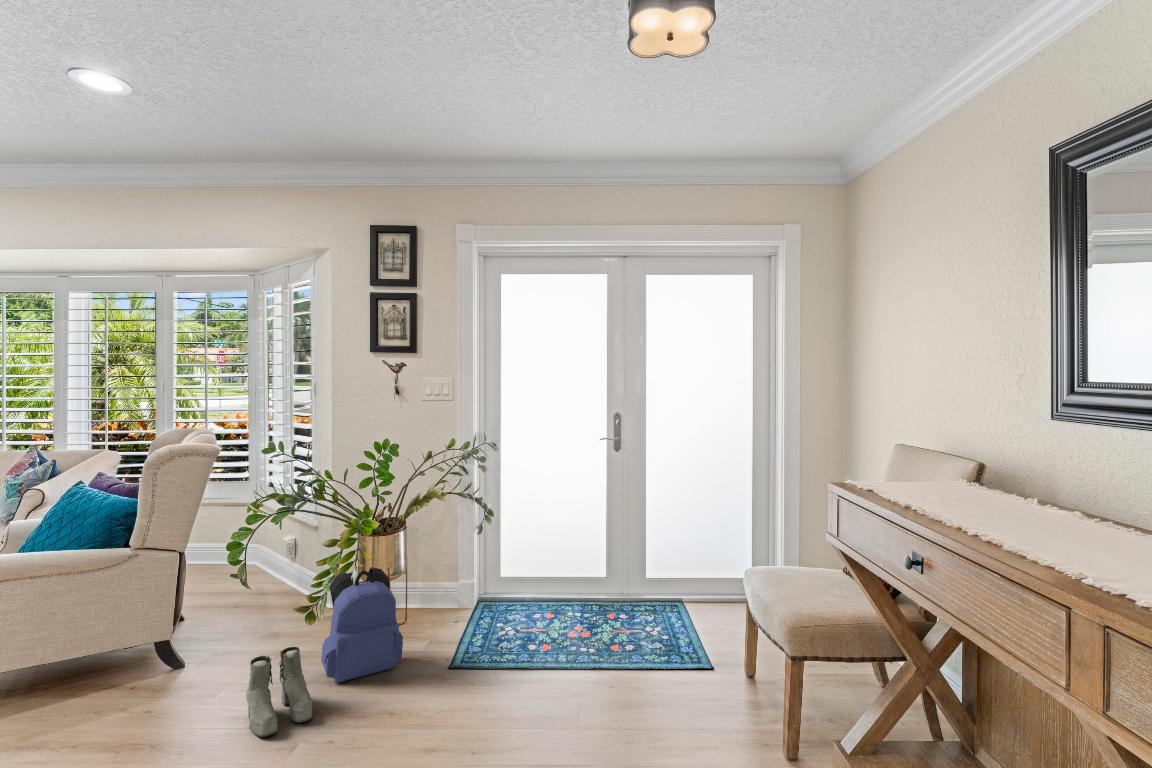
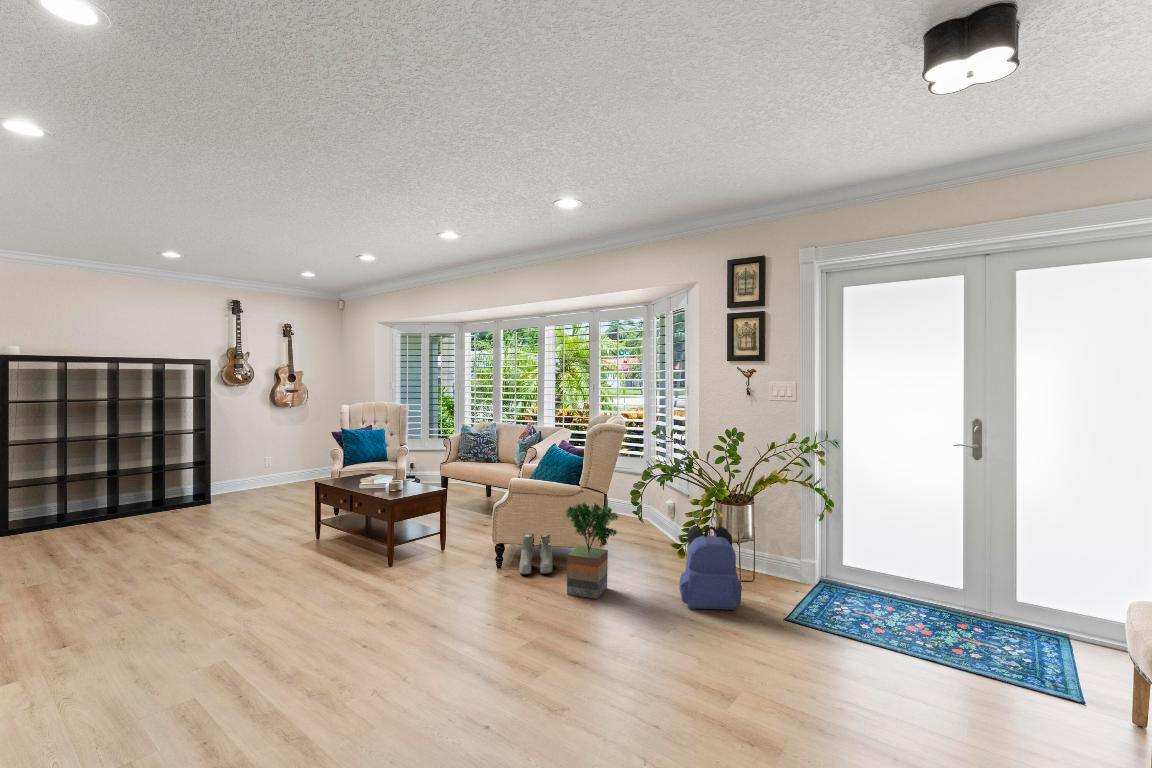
potted tree: none [127,567,229,718] -> present [566,503,619,599]
boots: present [246,647,313,737] -> present [520,534,552,575]

